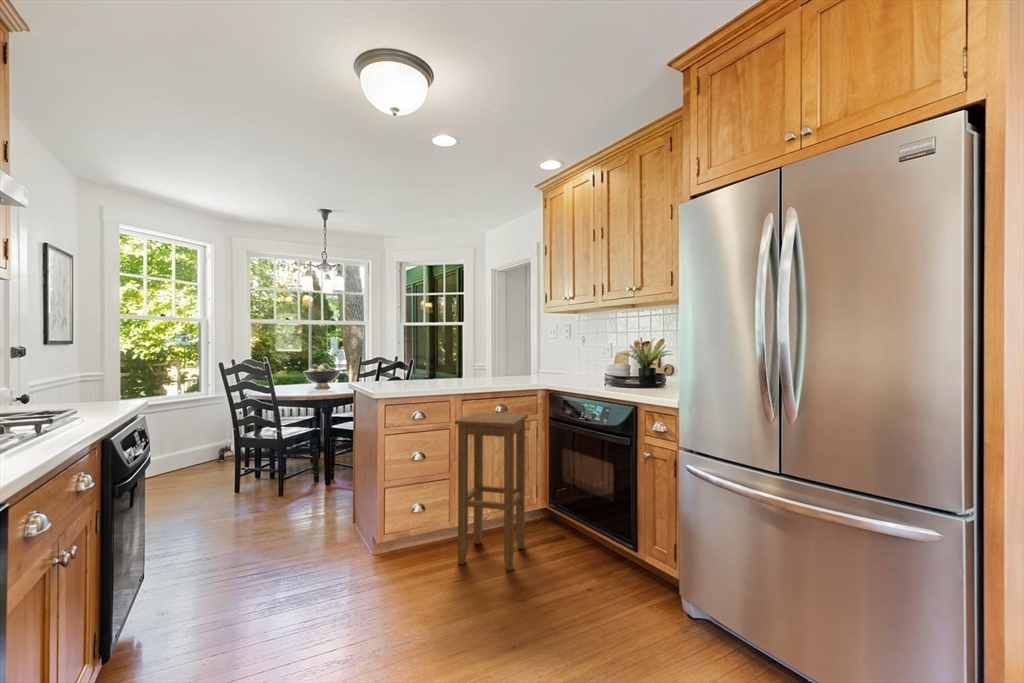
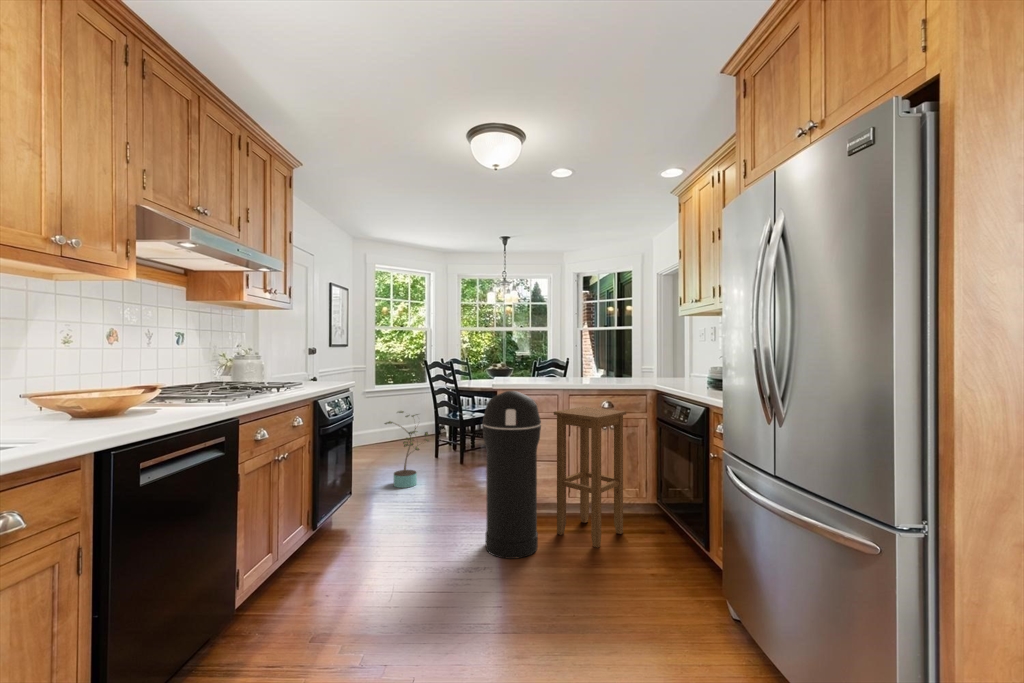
trash can: none [379,399,454,611] -> present [482,391,541,559]
potted plant: none [179,435,252,545] -> present [385,411,429,488]

